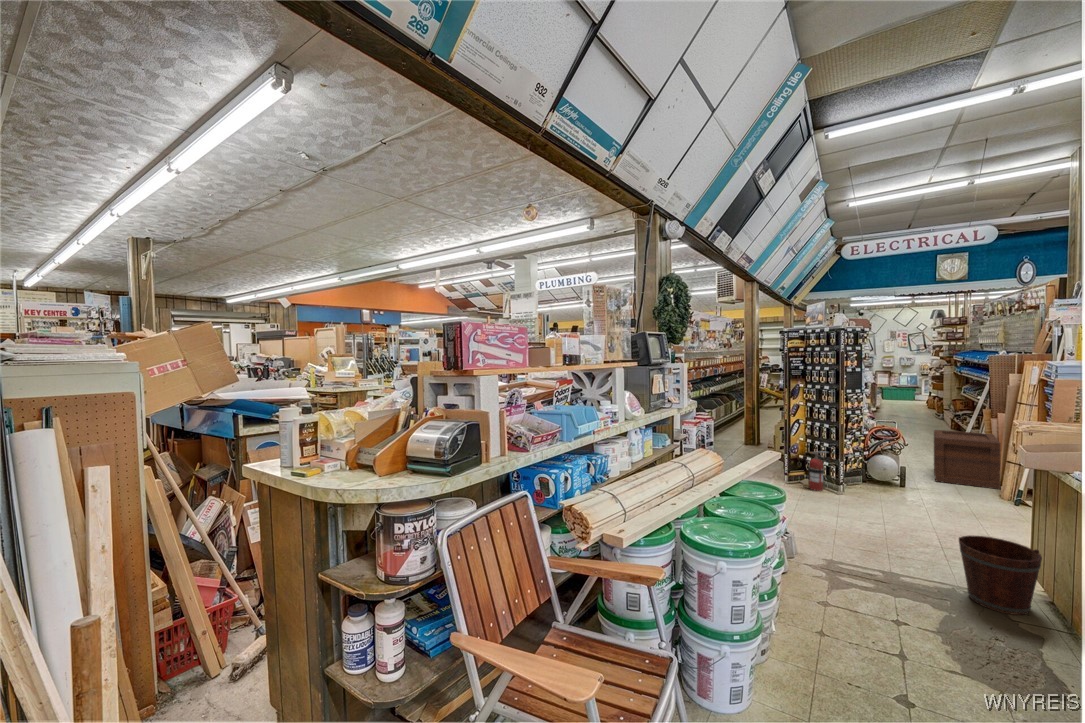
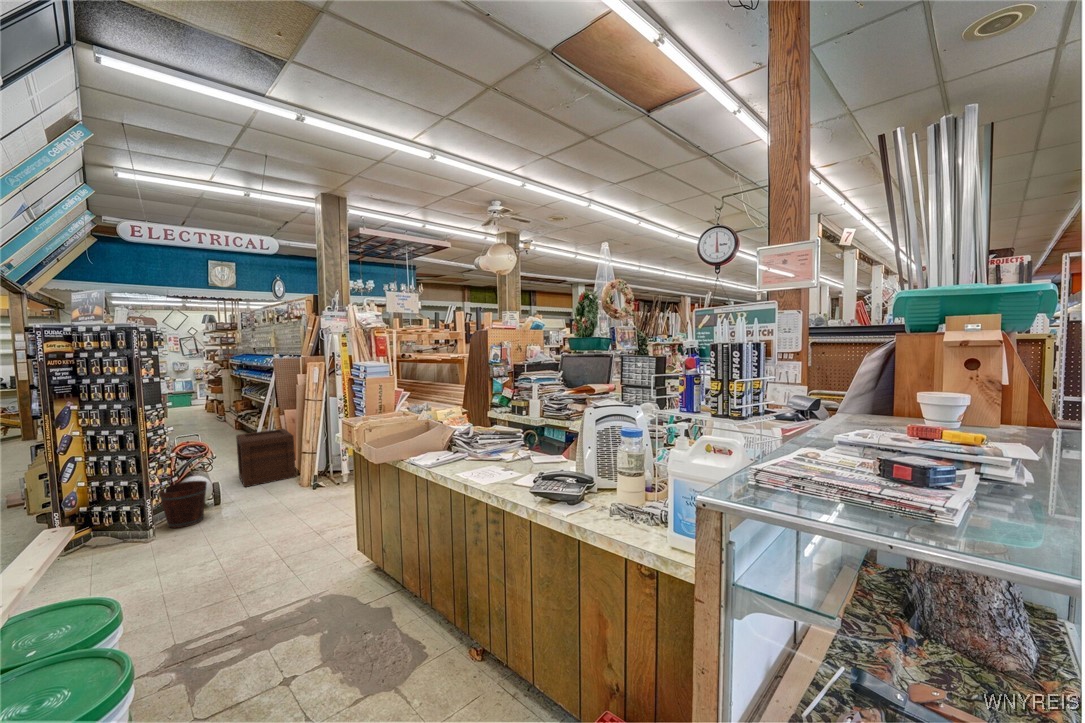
fire extinguisher: present [804,452,827,491] -> none [88,491,128,551]
bucket: present [959,536,1042,615] -> present [159,481,207,528]

